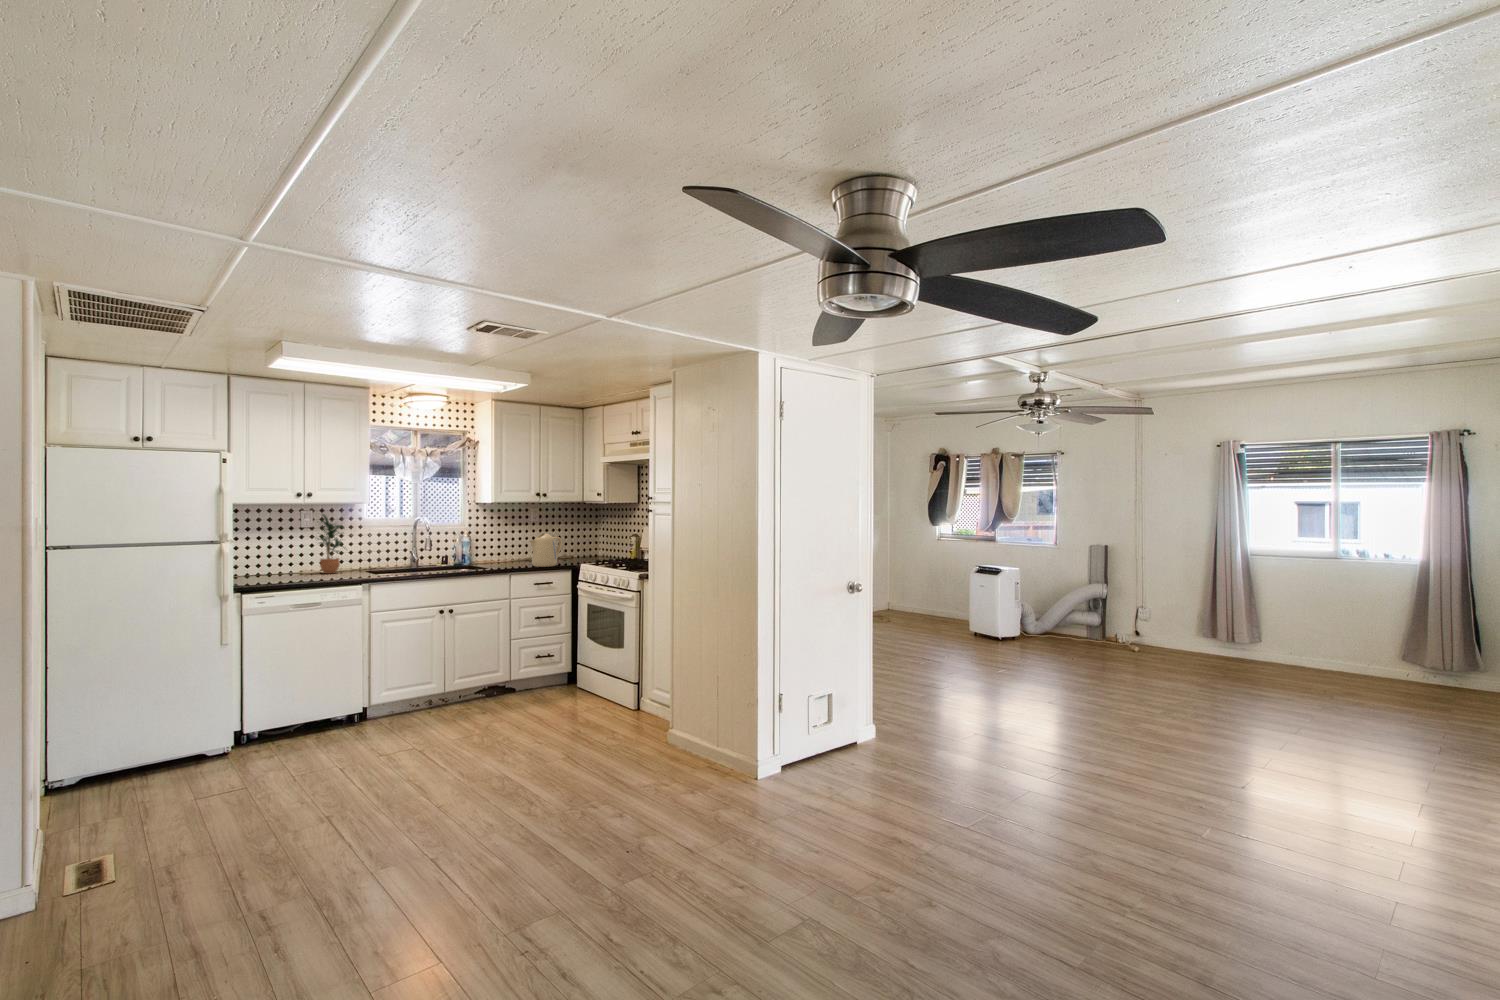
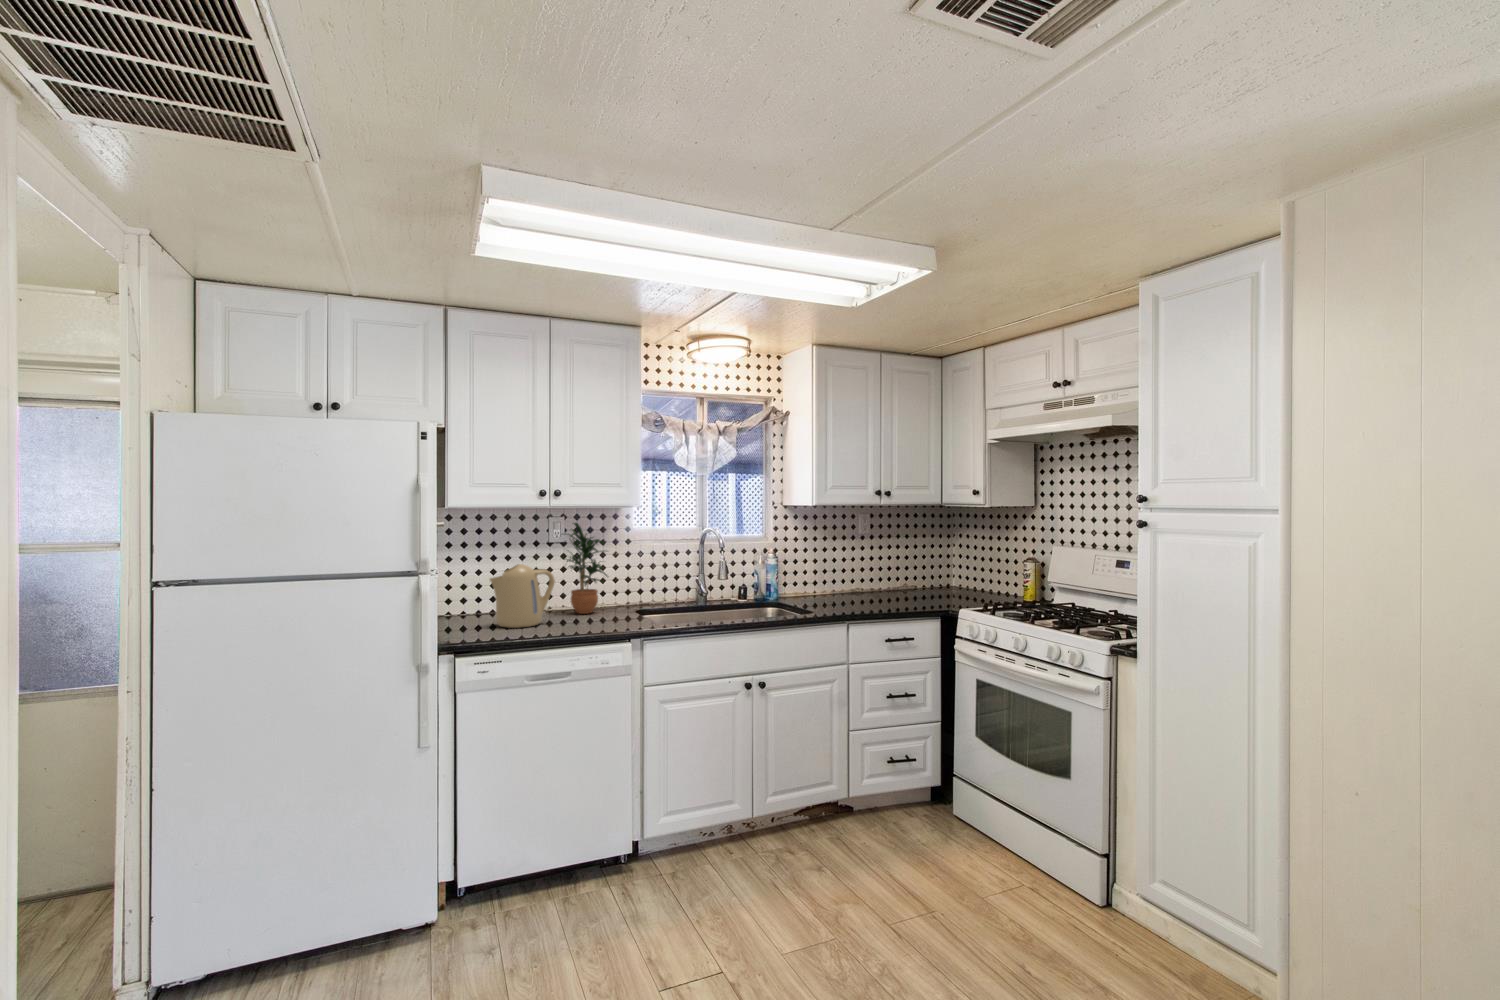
kettle: present [530,533,562,567] -> present [490,564,555,628]

